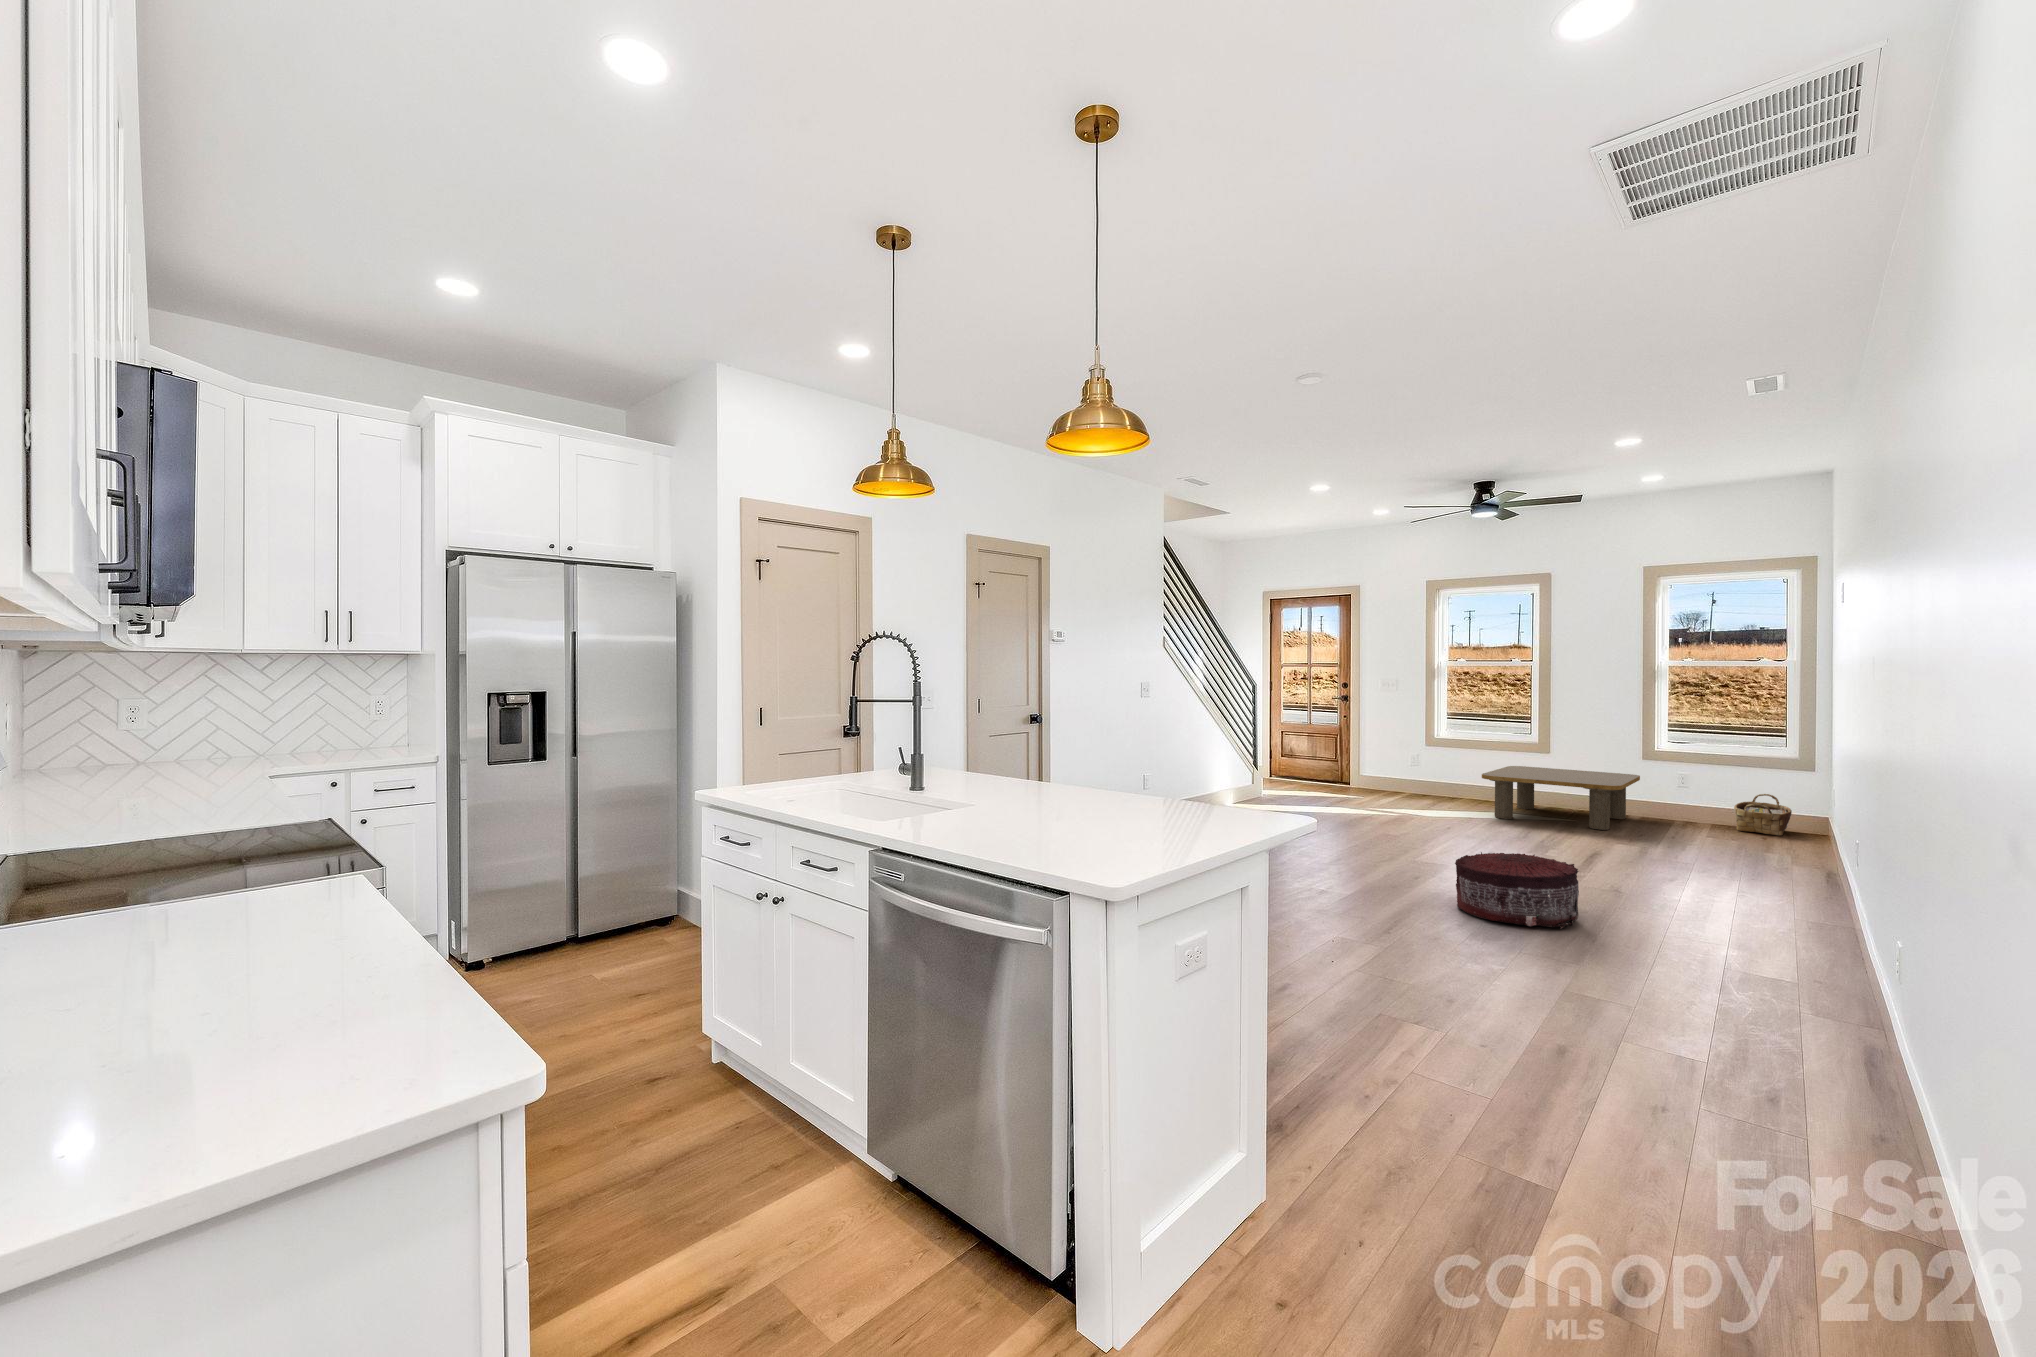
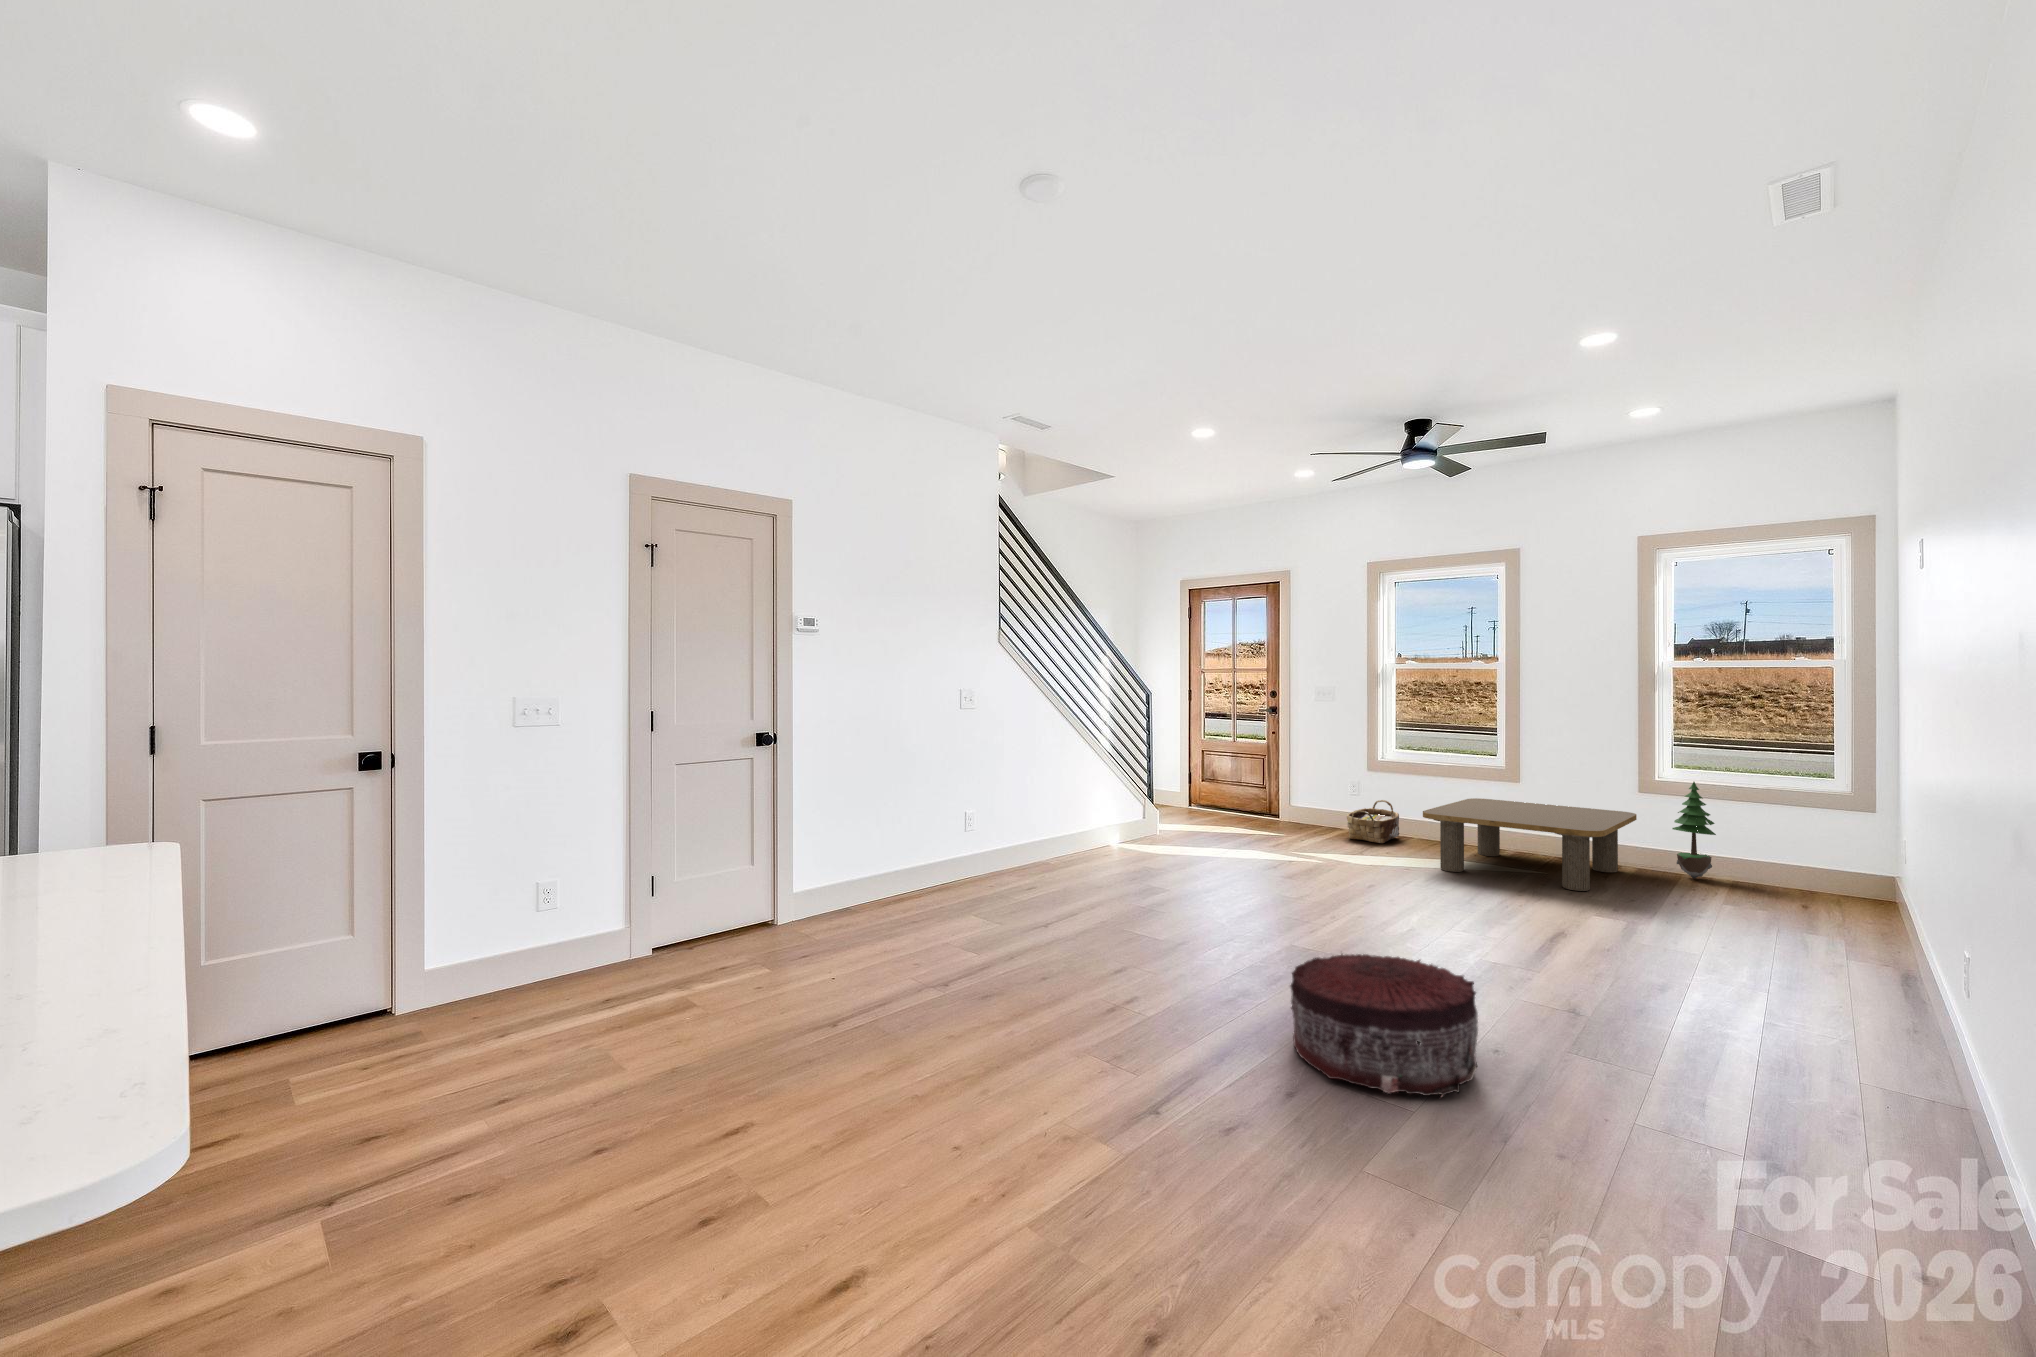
potted tree: none [1666,751,1699,822] -> present [1672,782,1716,878]
woven basket: present [1734,794,1792,836] -> present [1347,800,1399,843]

